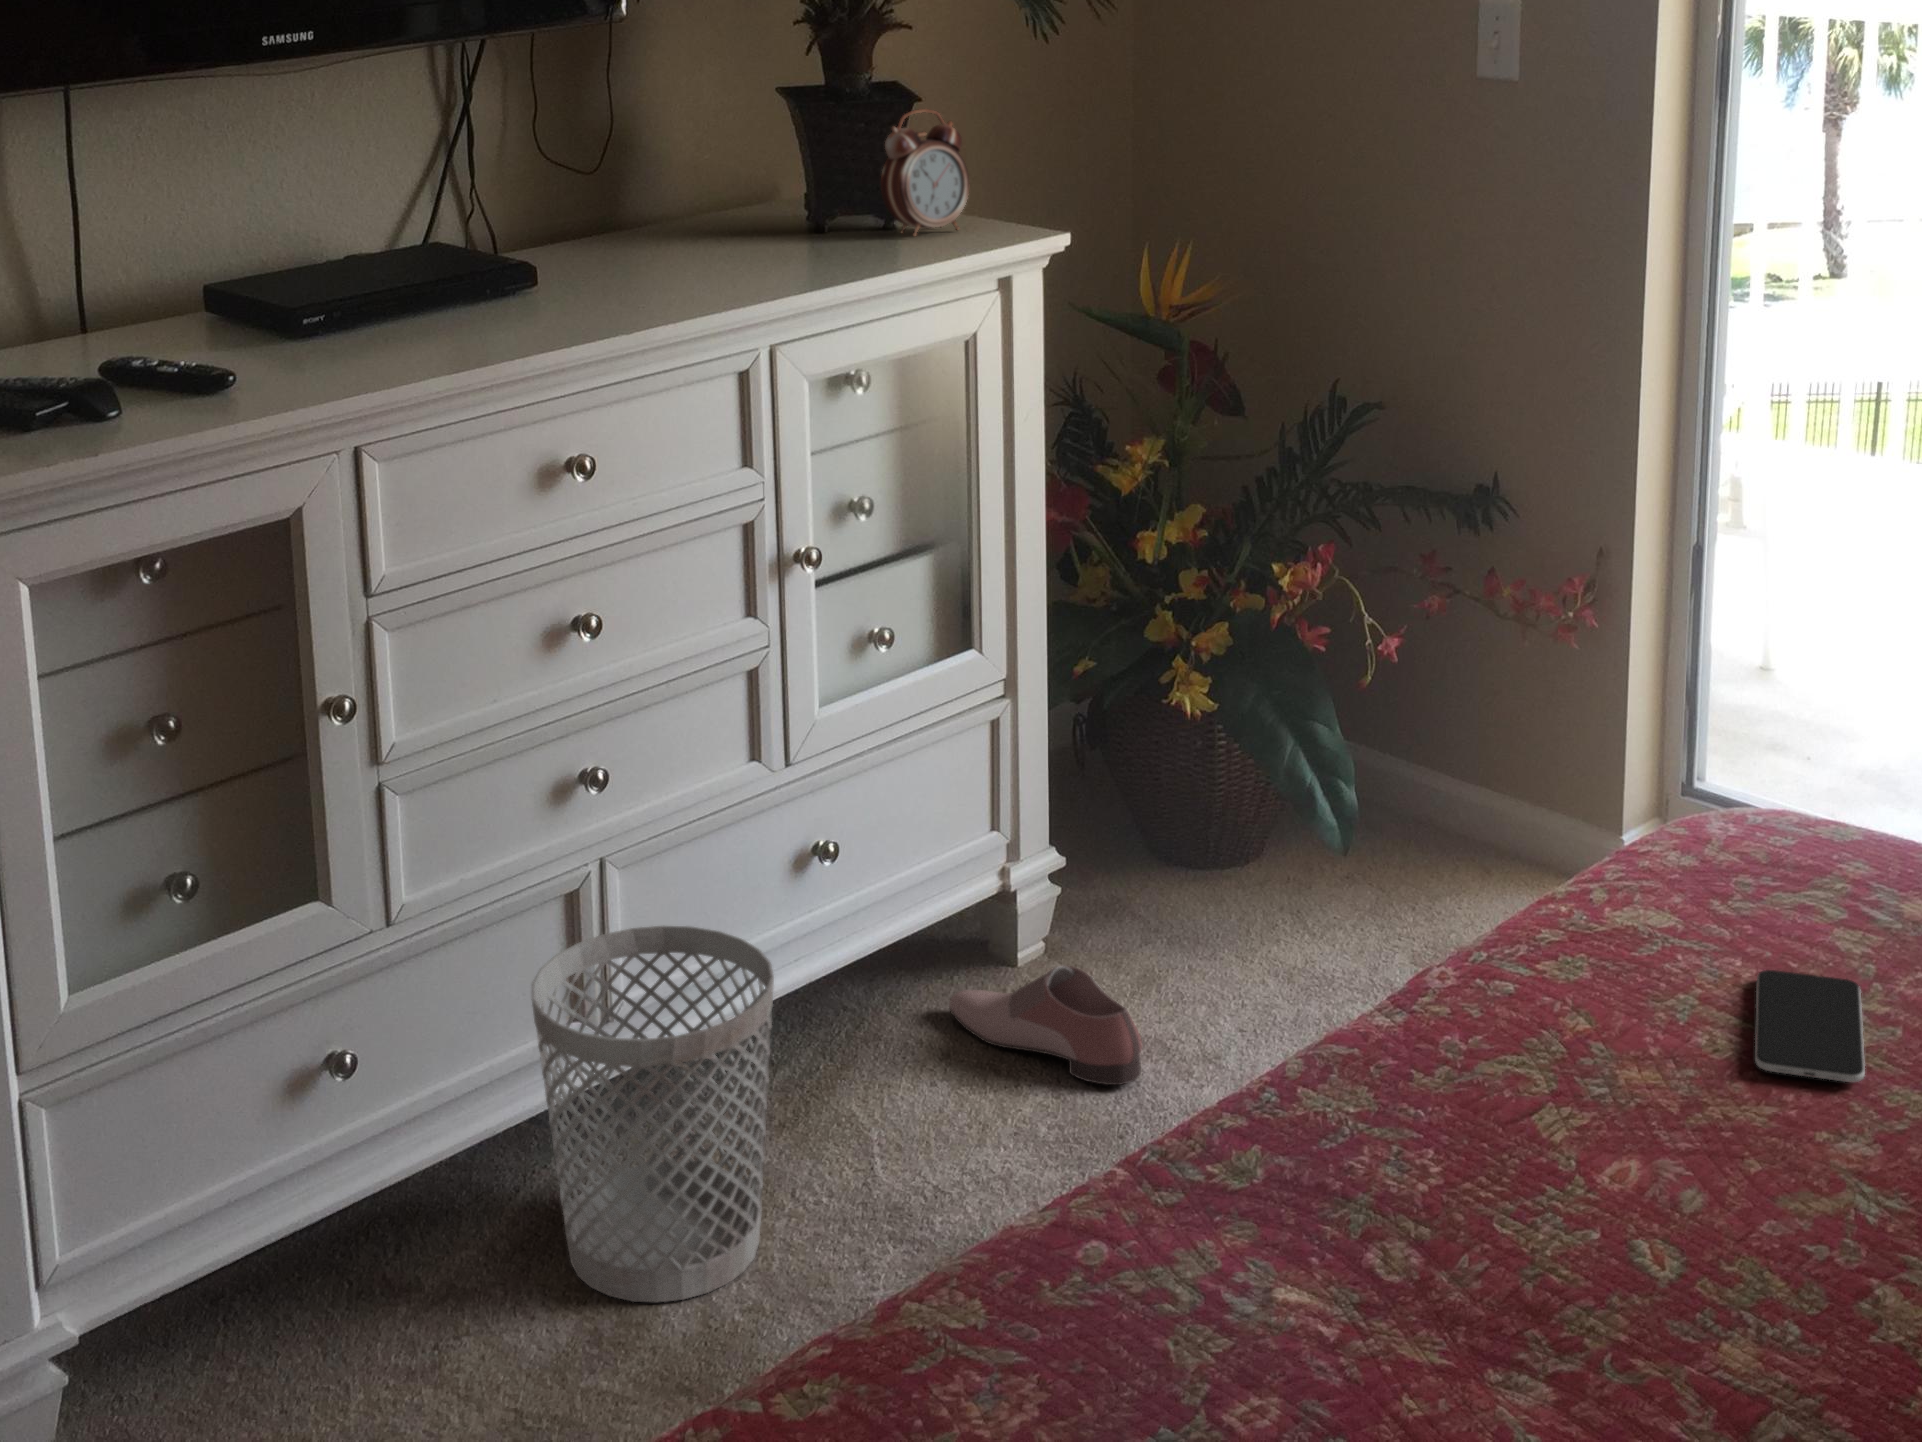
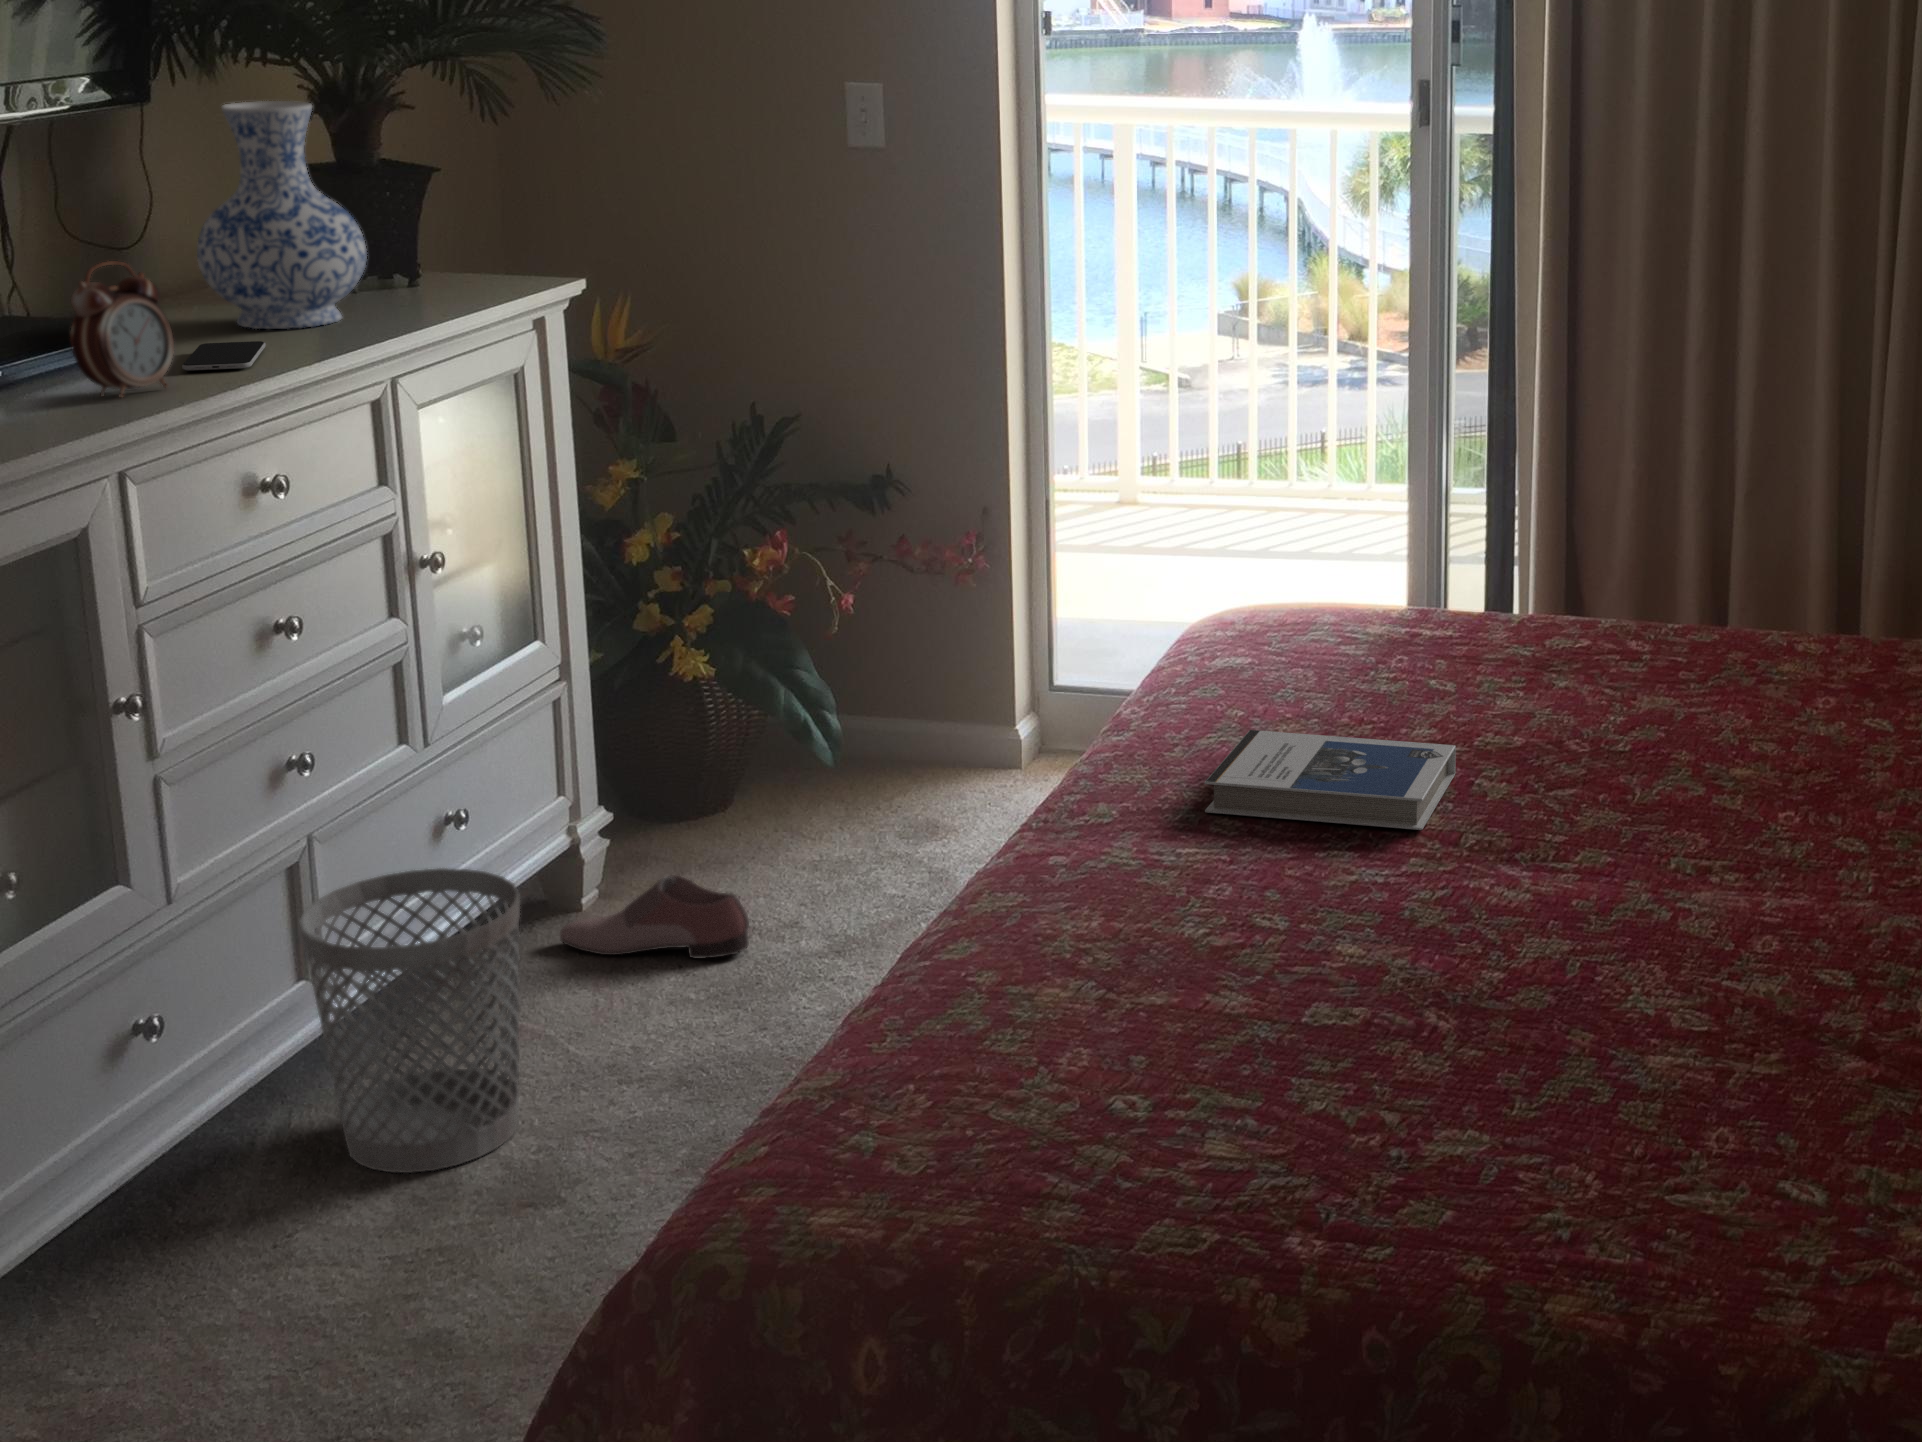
vase: none [623,13,797,272] -> present [197,101,367,329]
alarm clock: present [881,109,970,237] -> present [71,261,174,397]
smartphone: present [1755,970,1865,1082] -> present [182,341,266,371]
hardback book: none [1392,1087,1855,1386] -> present [1205,730,1456,830]

